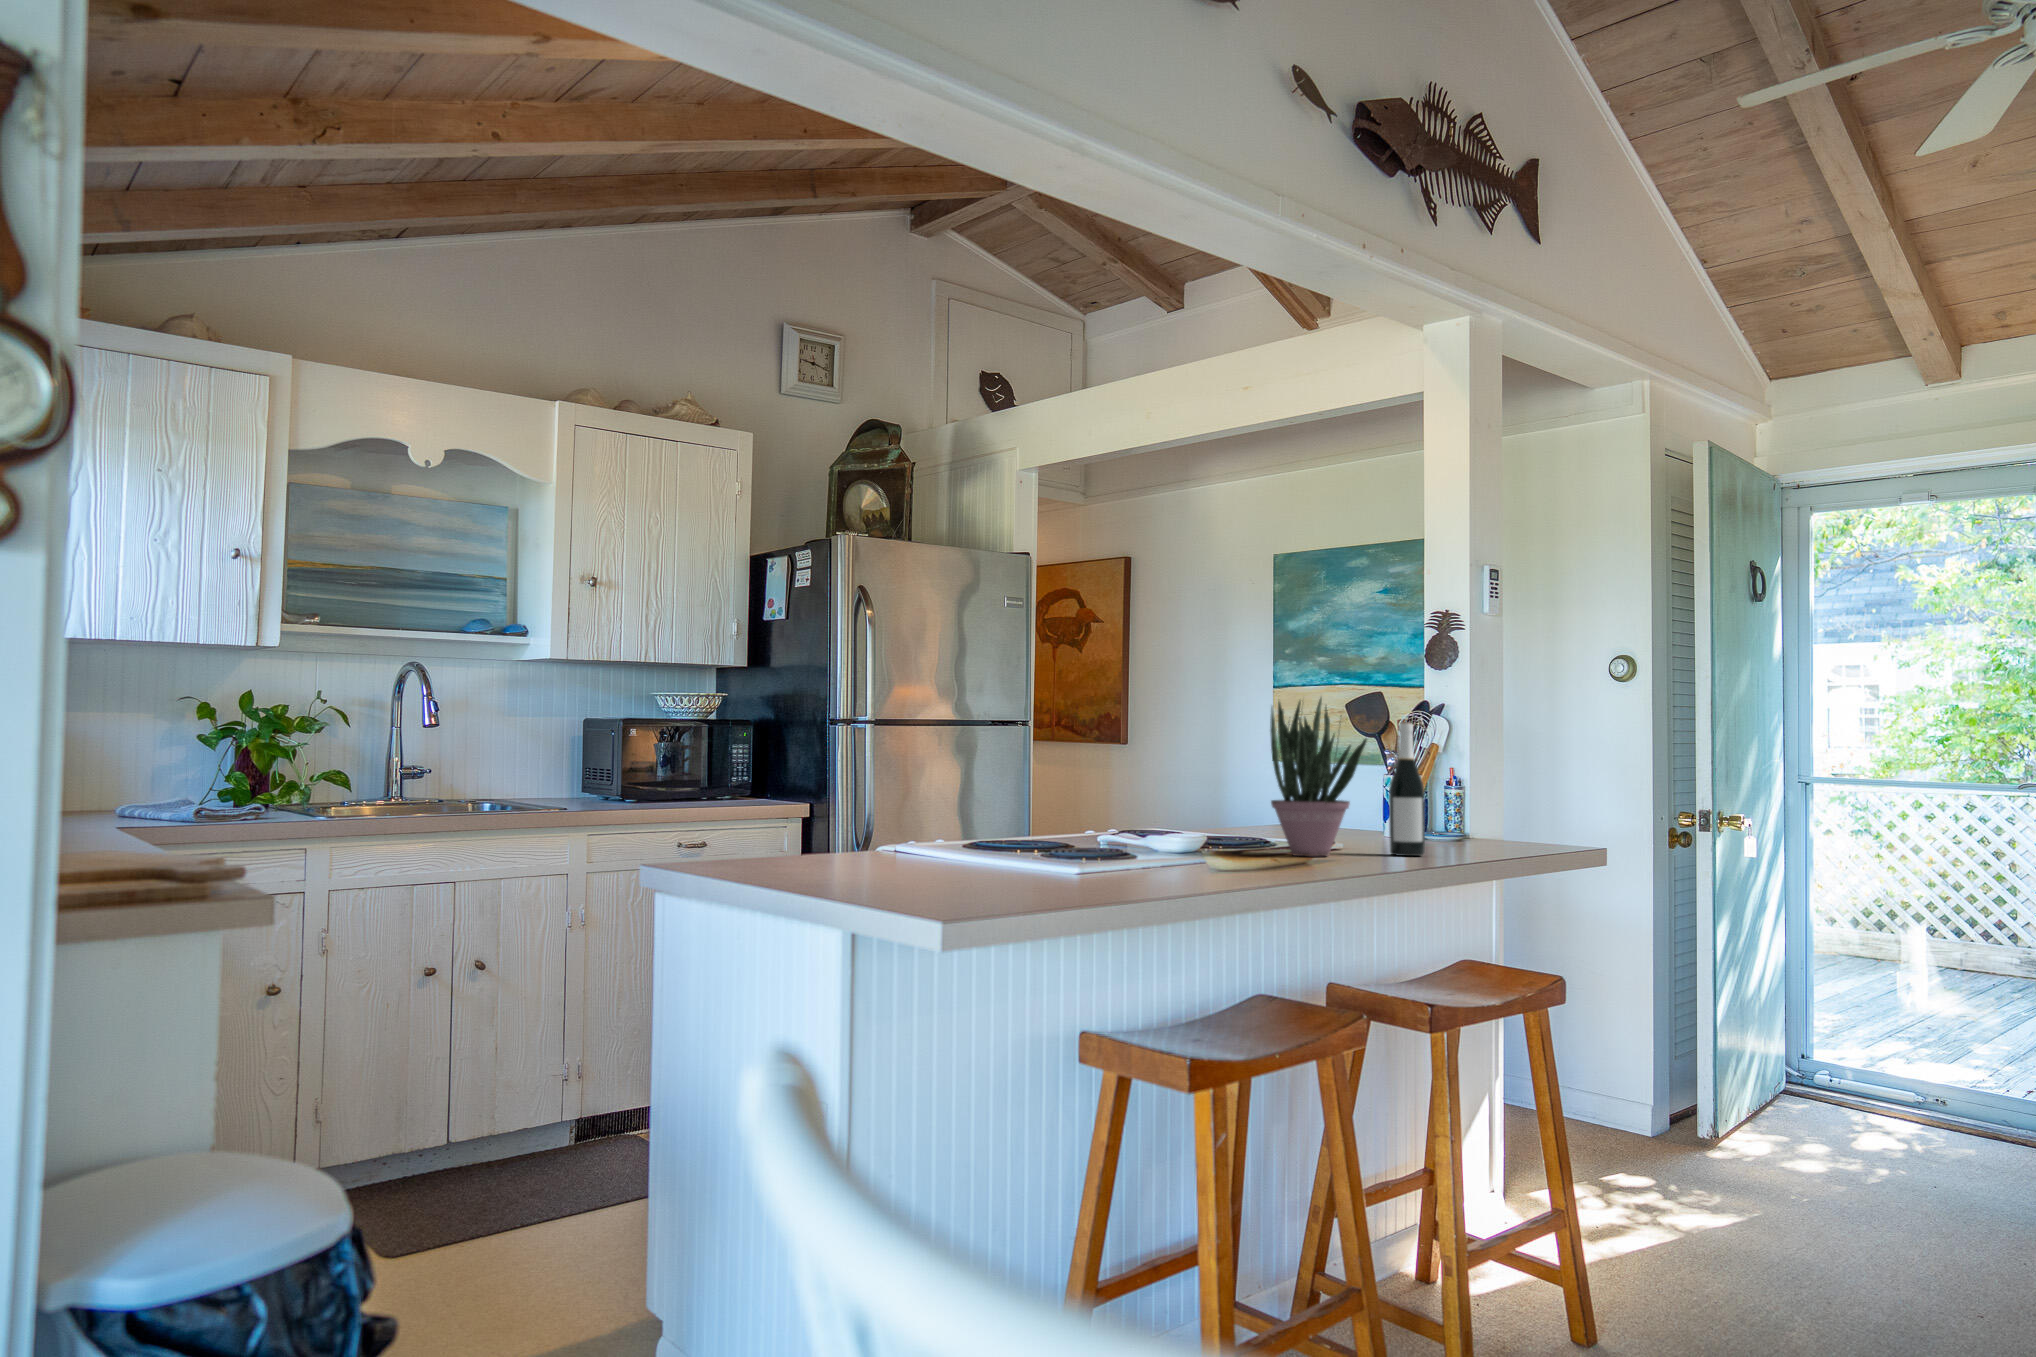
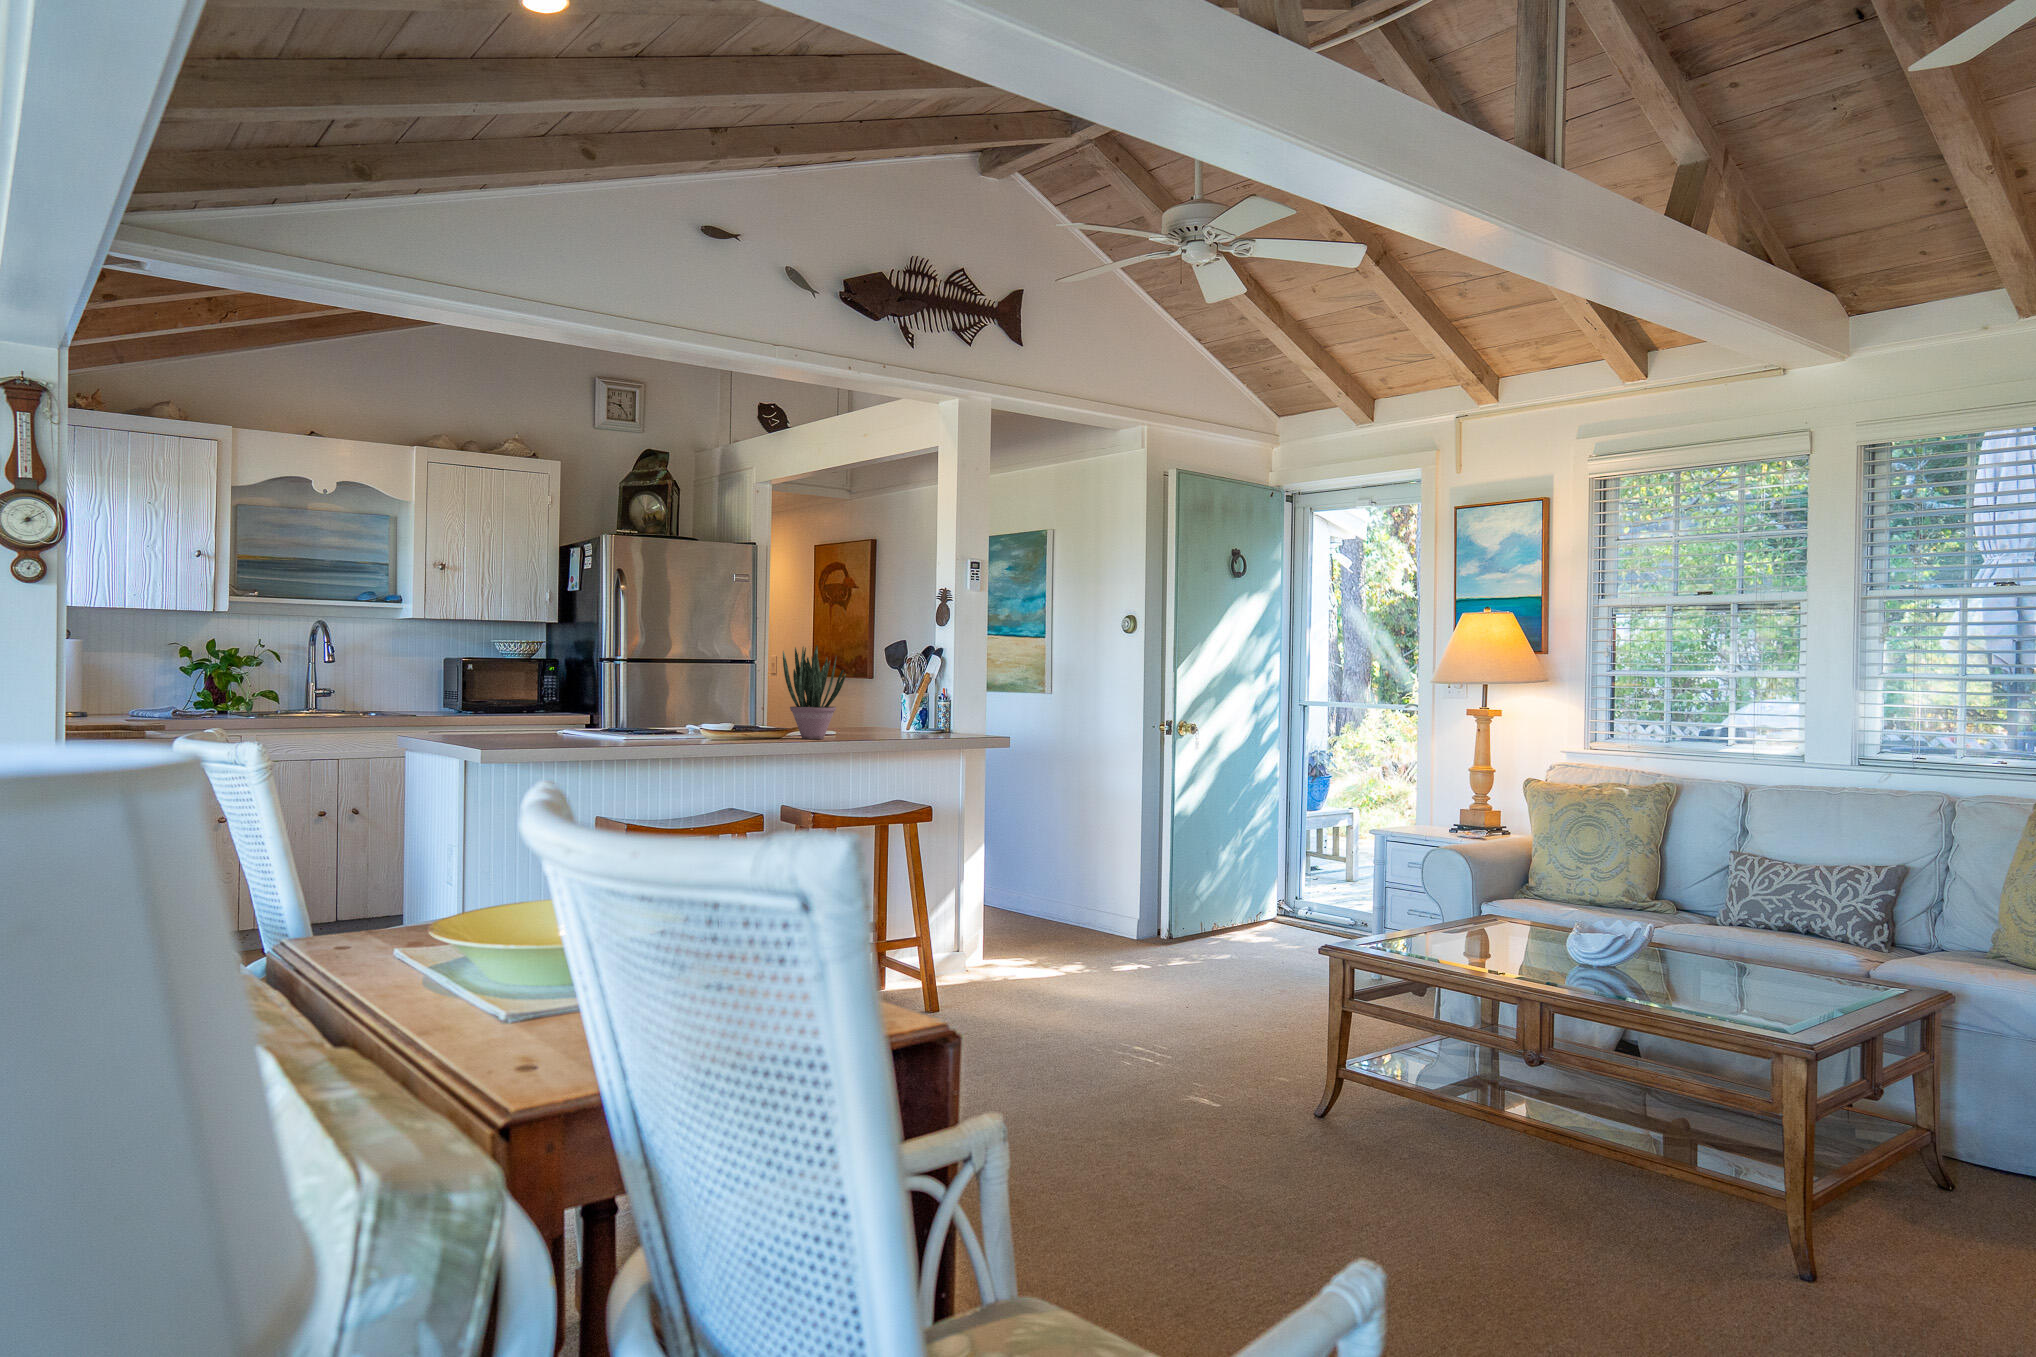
wine bottle: present [1389,722,1425,856] -> none [869,660,890,740]

